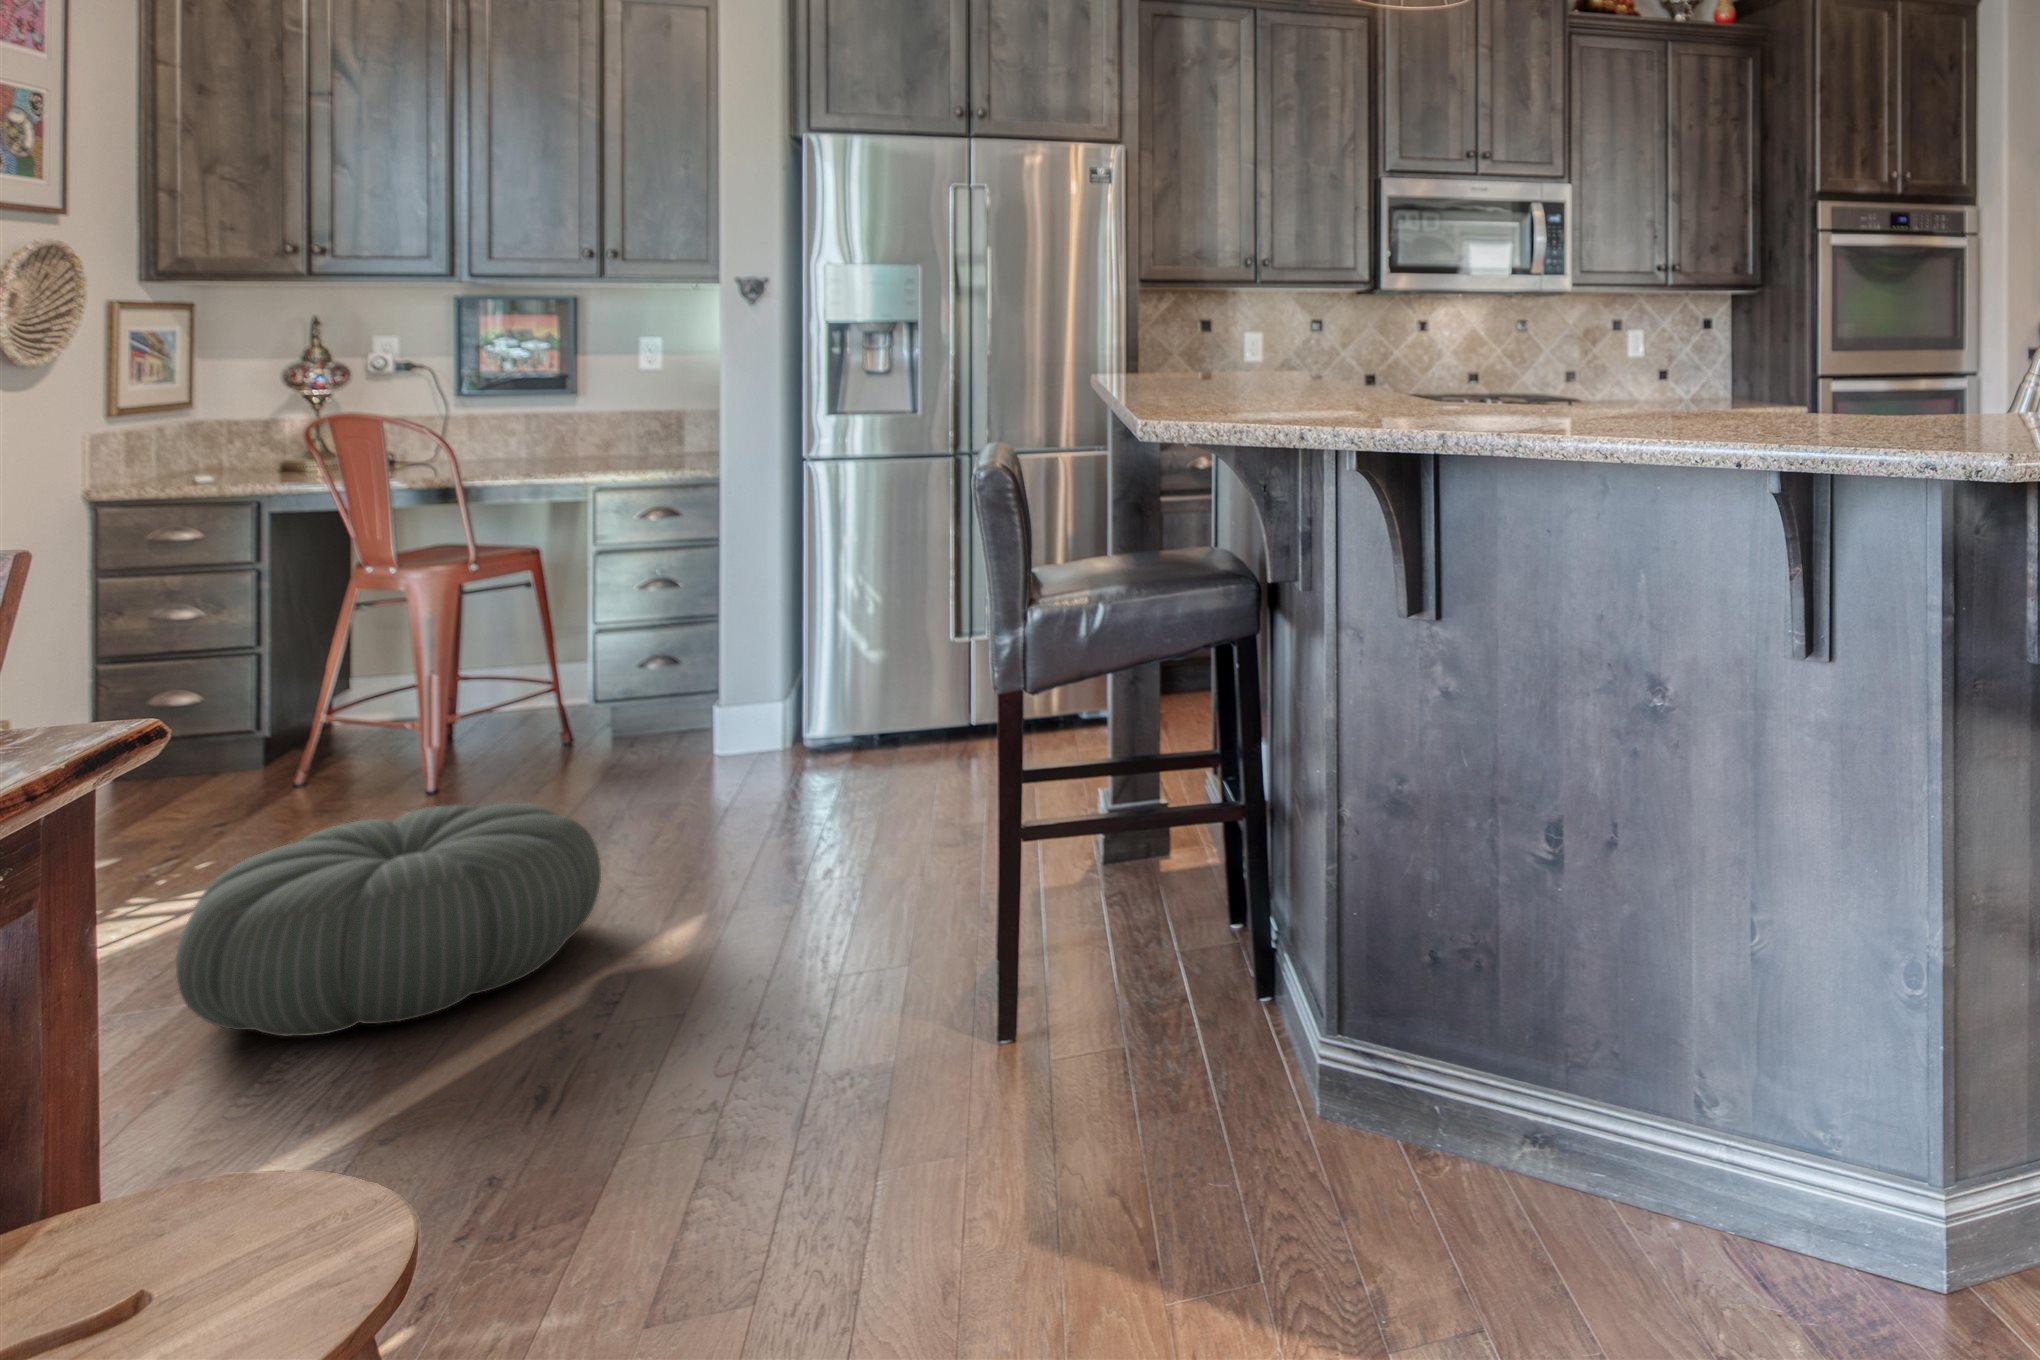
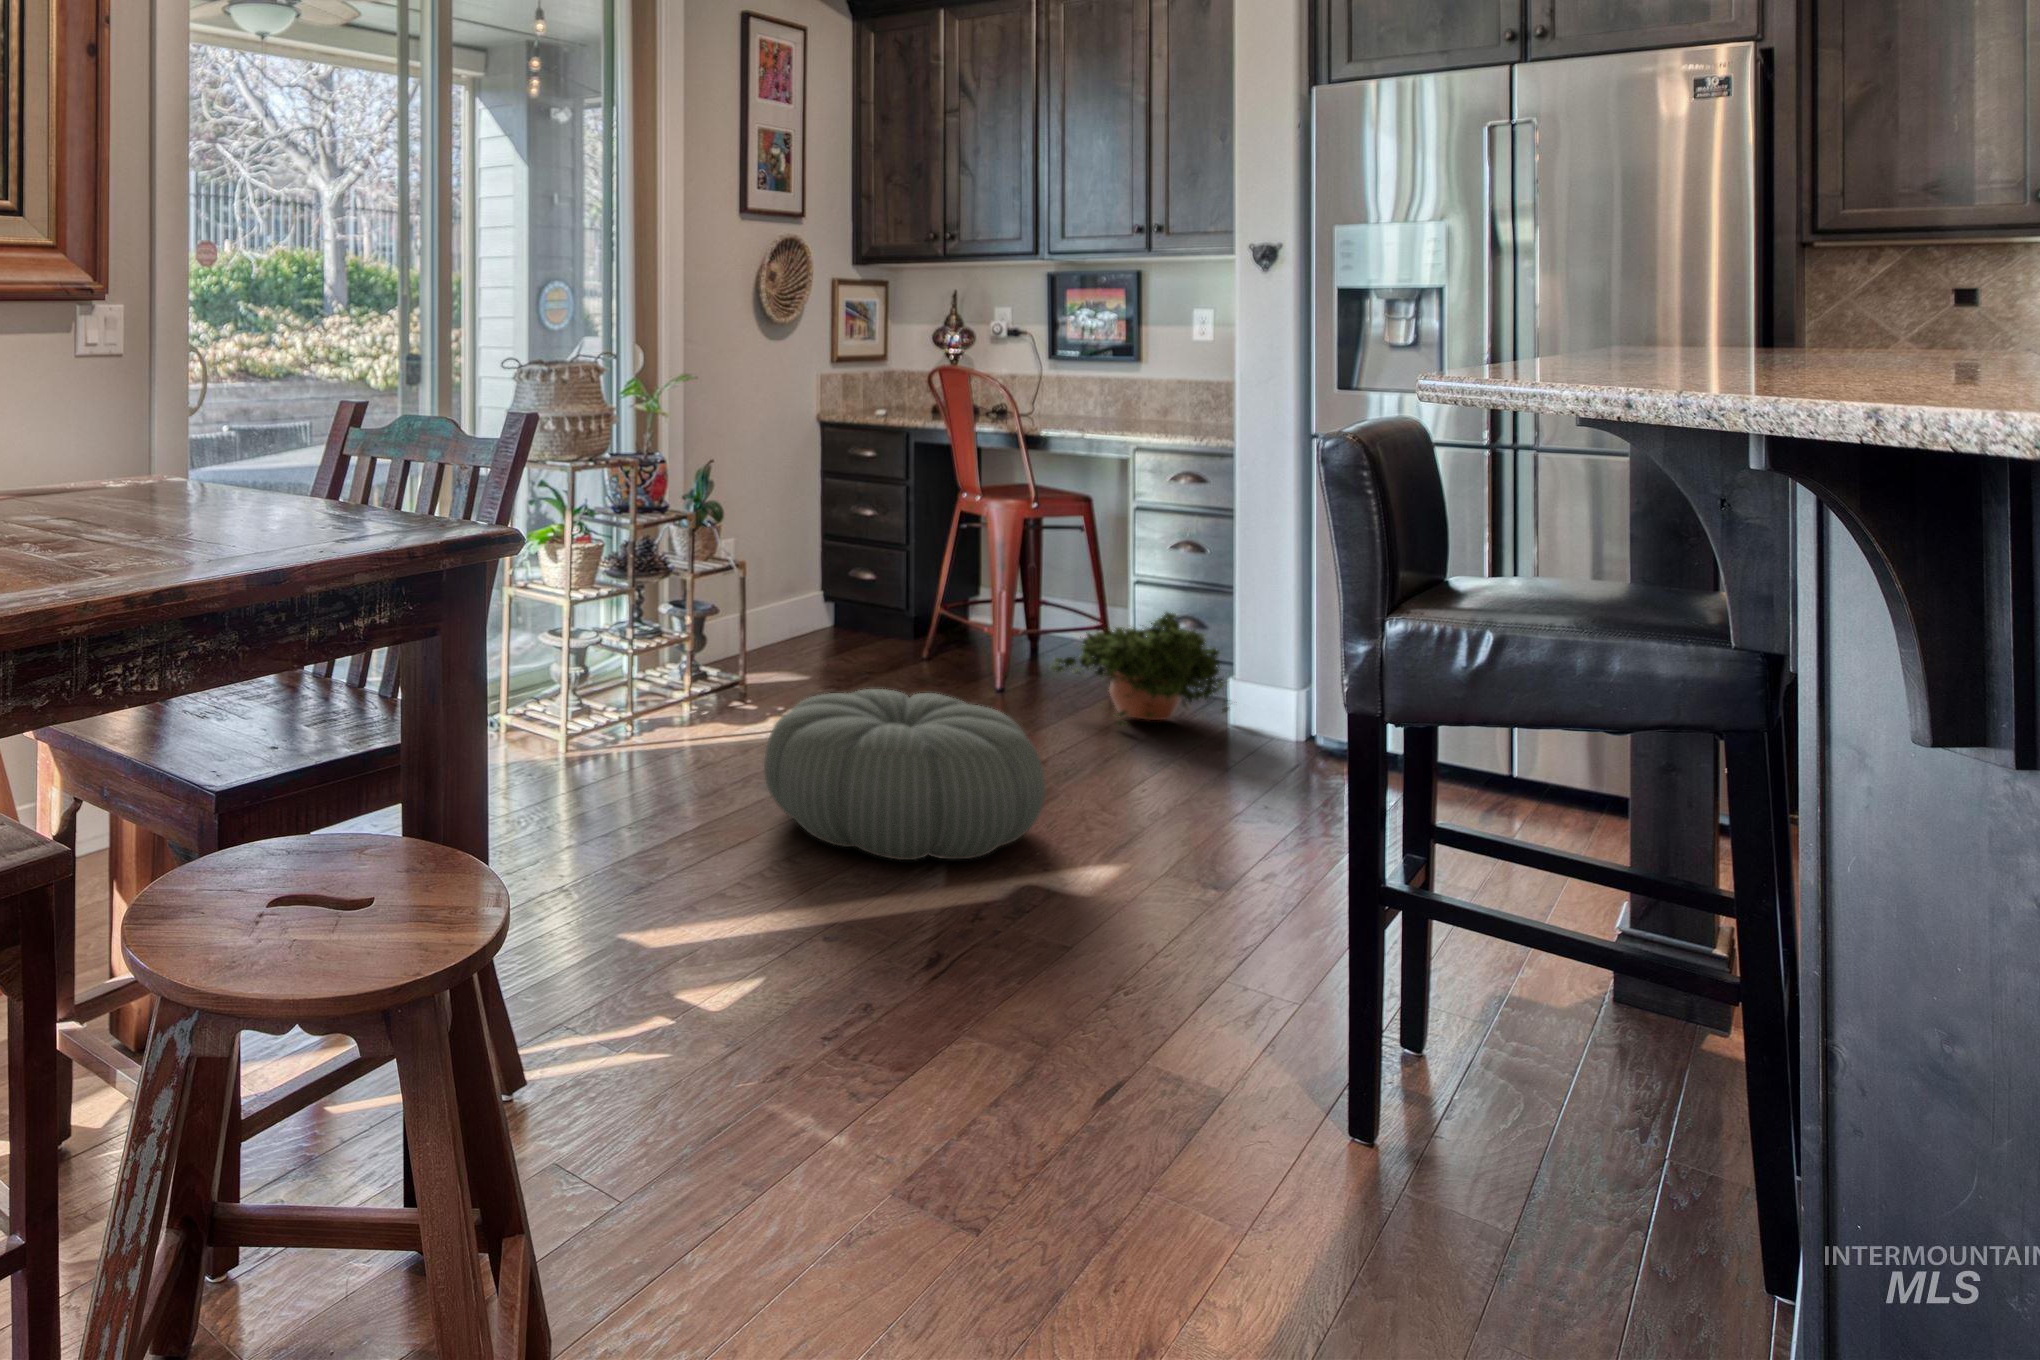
potted plant: none [513,654,728,791] -> present [1052,612,1229,726]

